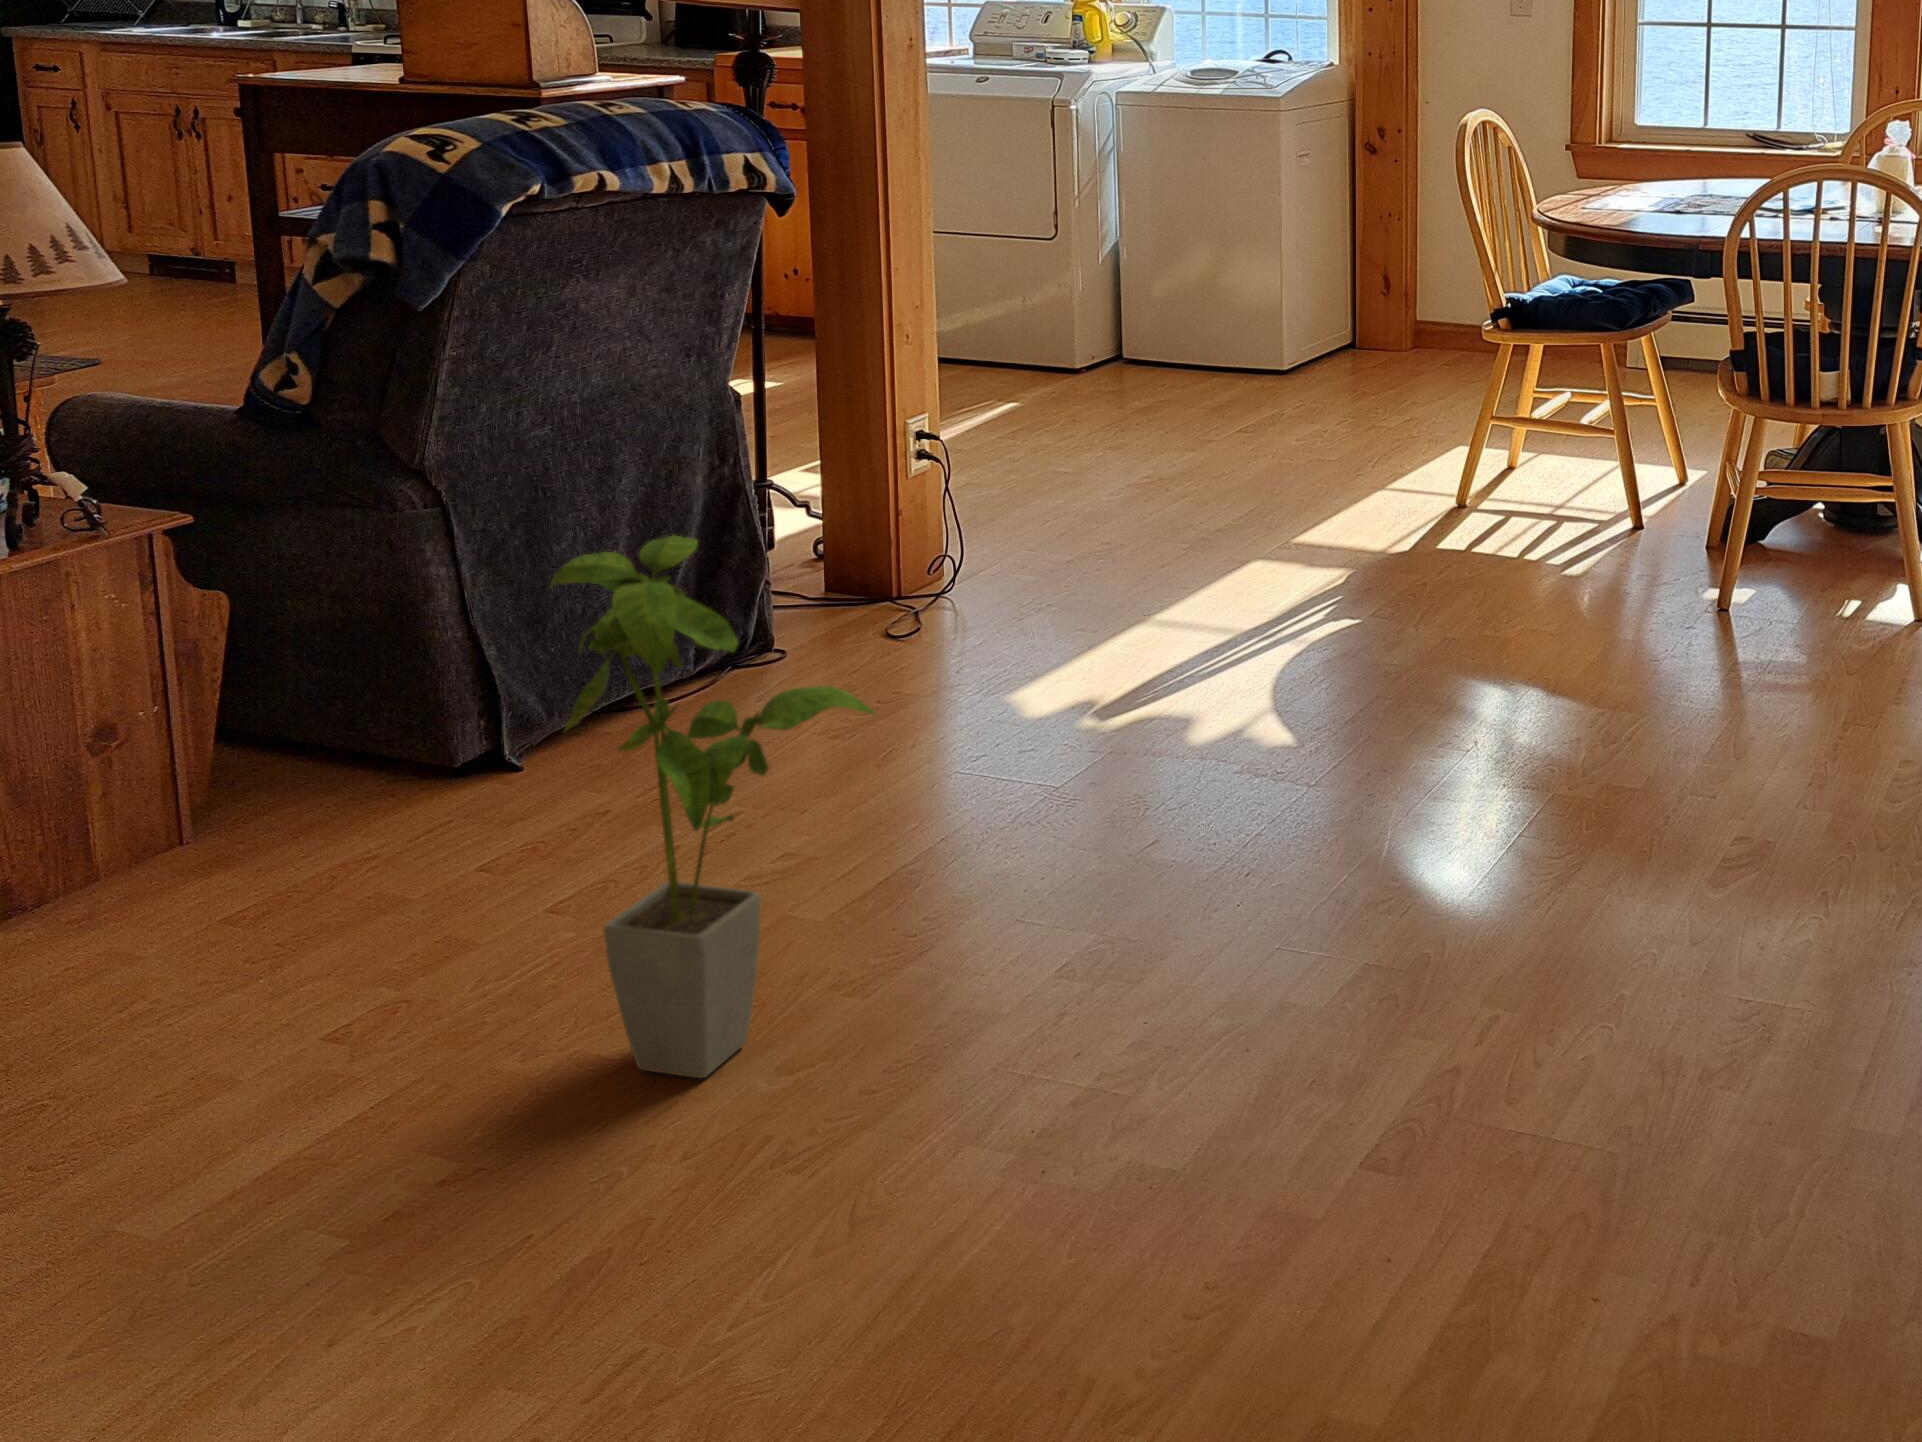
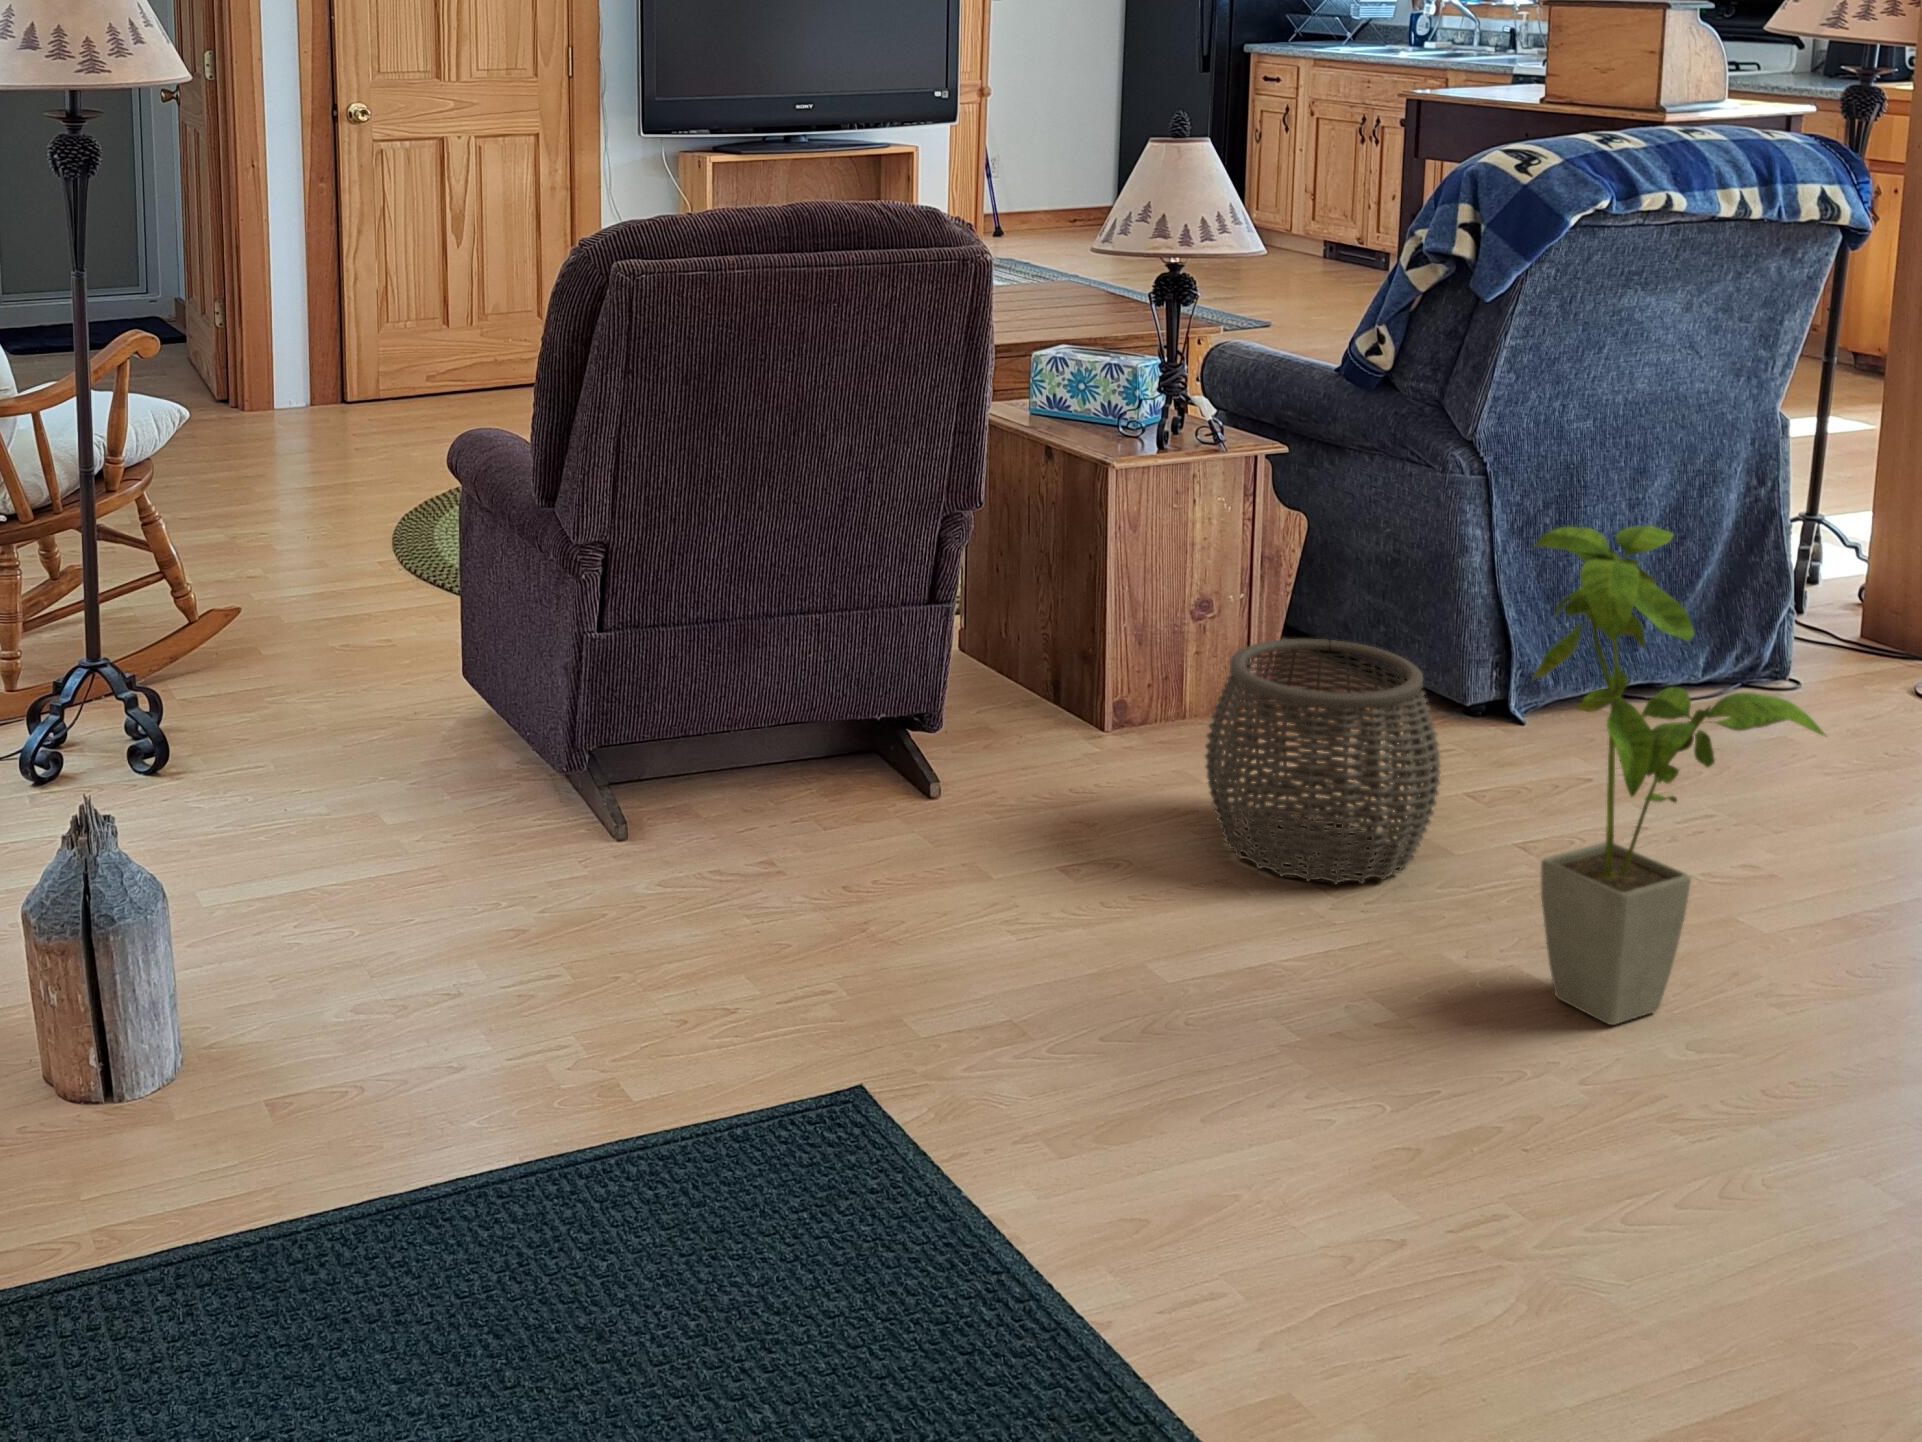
woven basket: none [149,735,460,1042] -> present [1205,639,1441,884]

